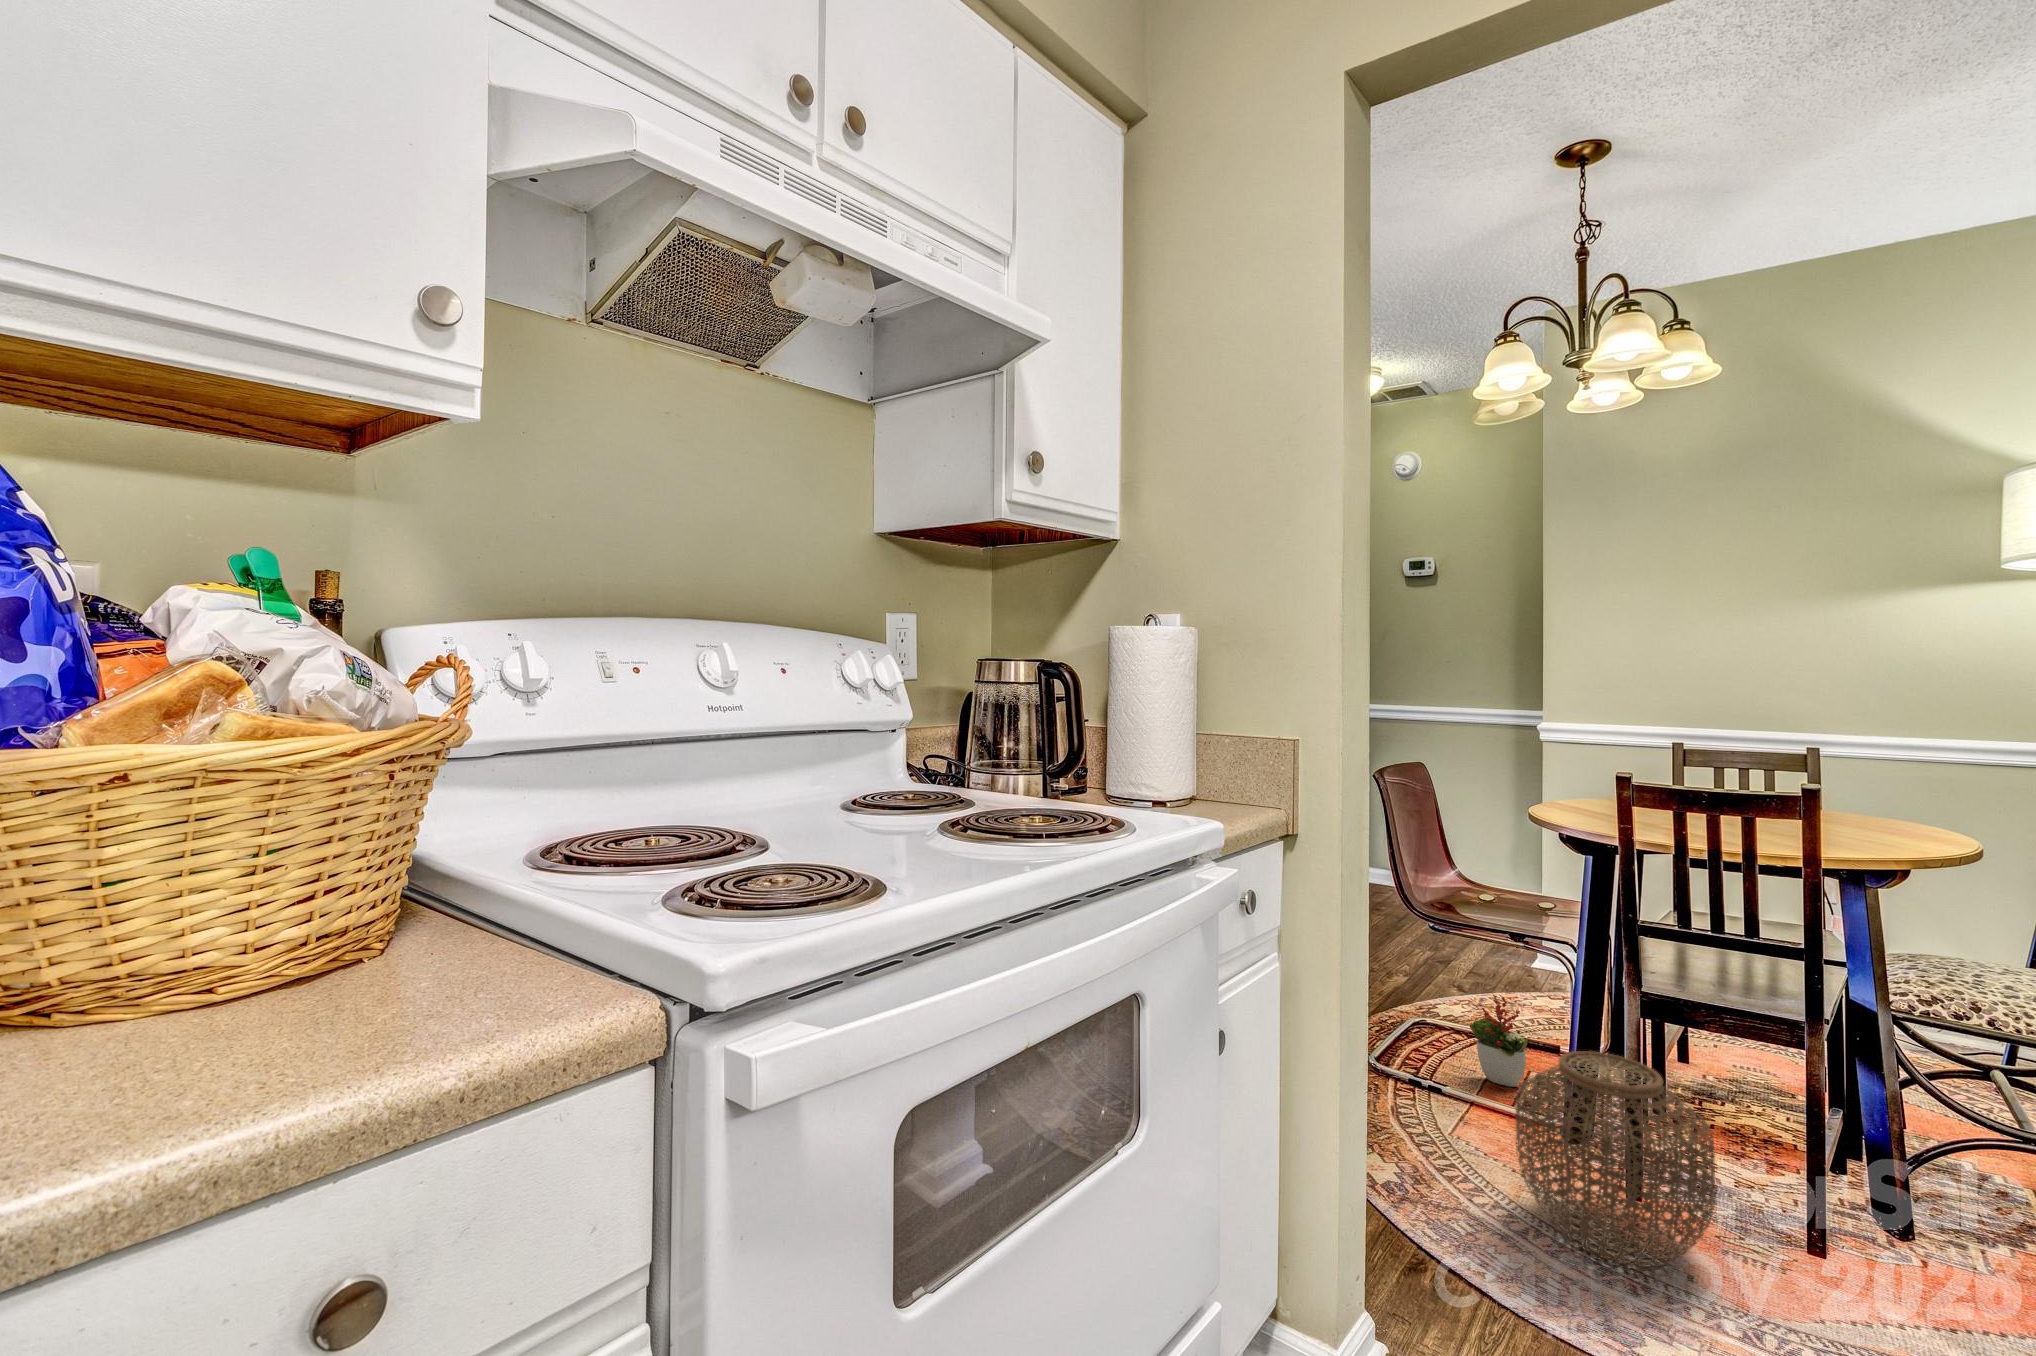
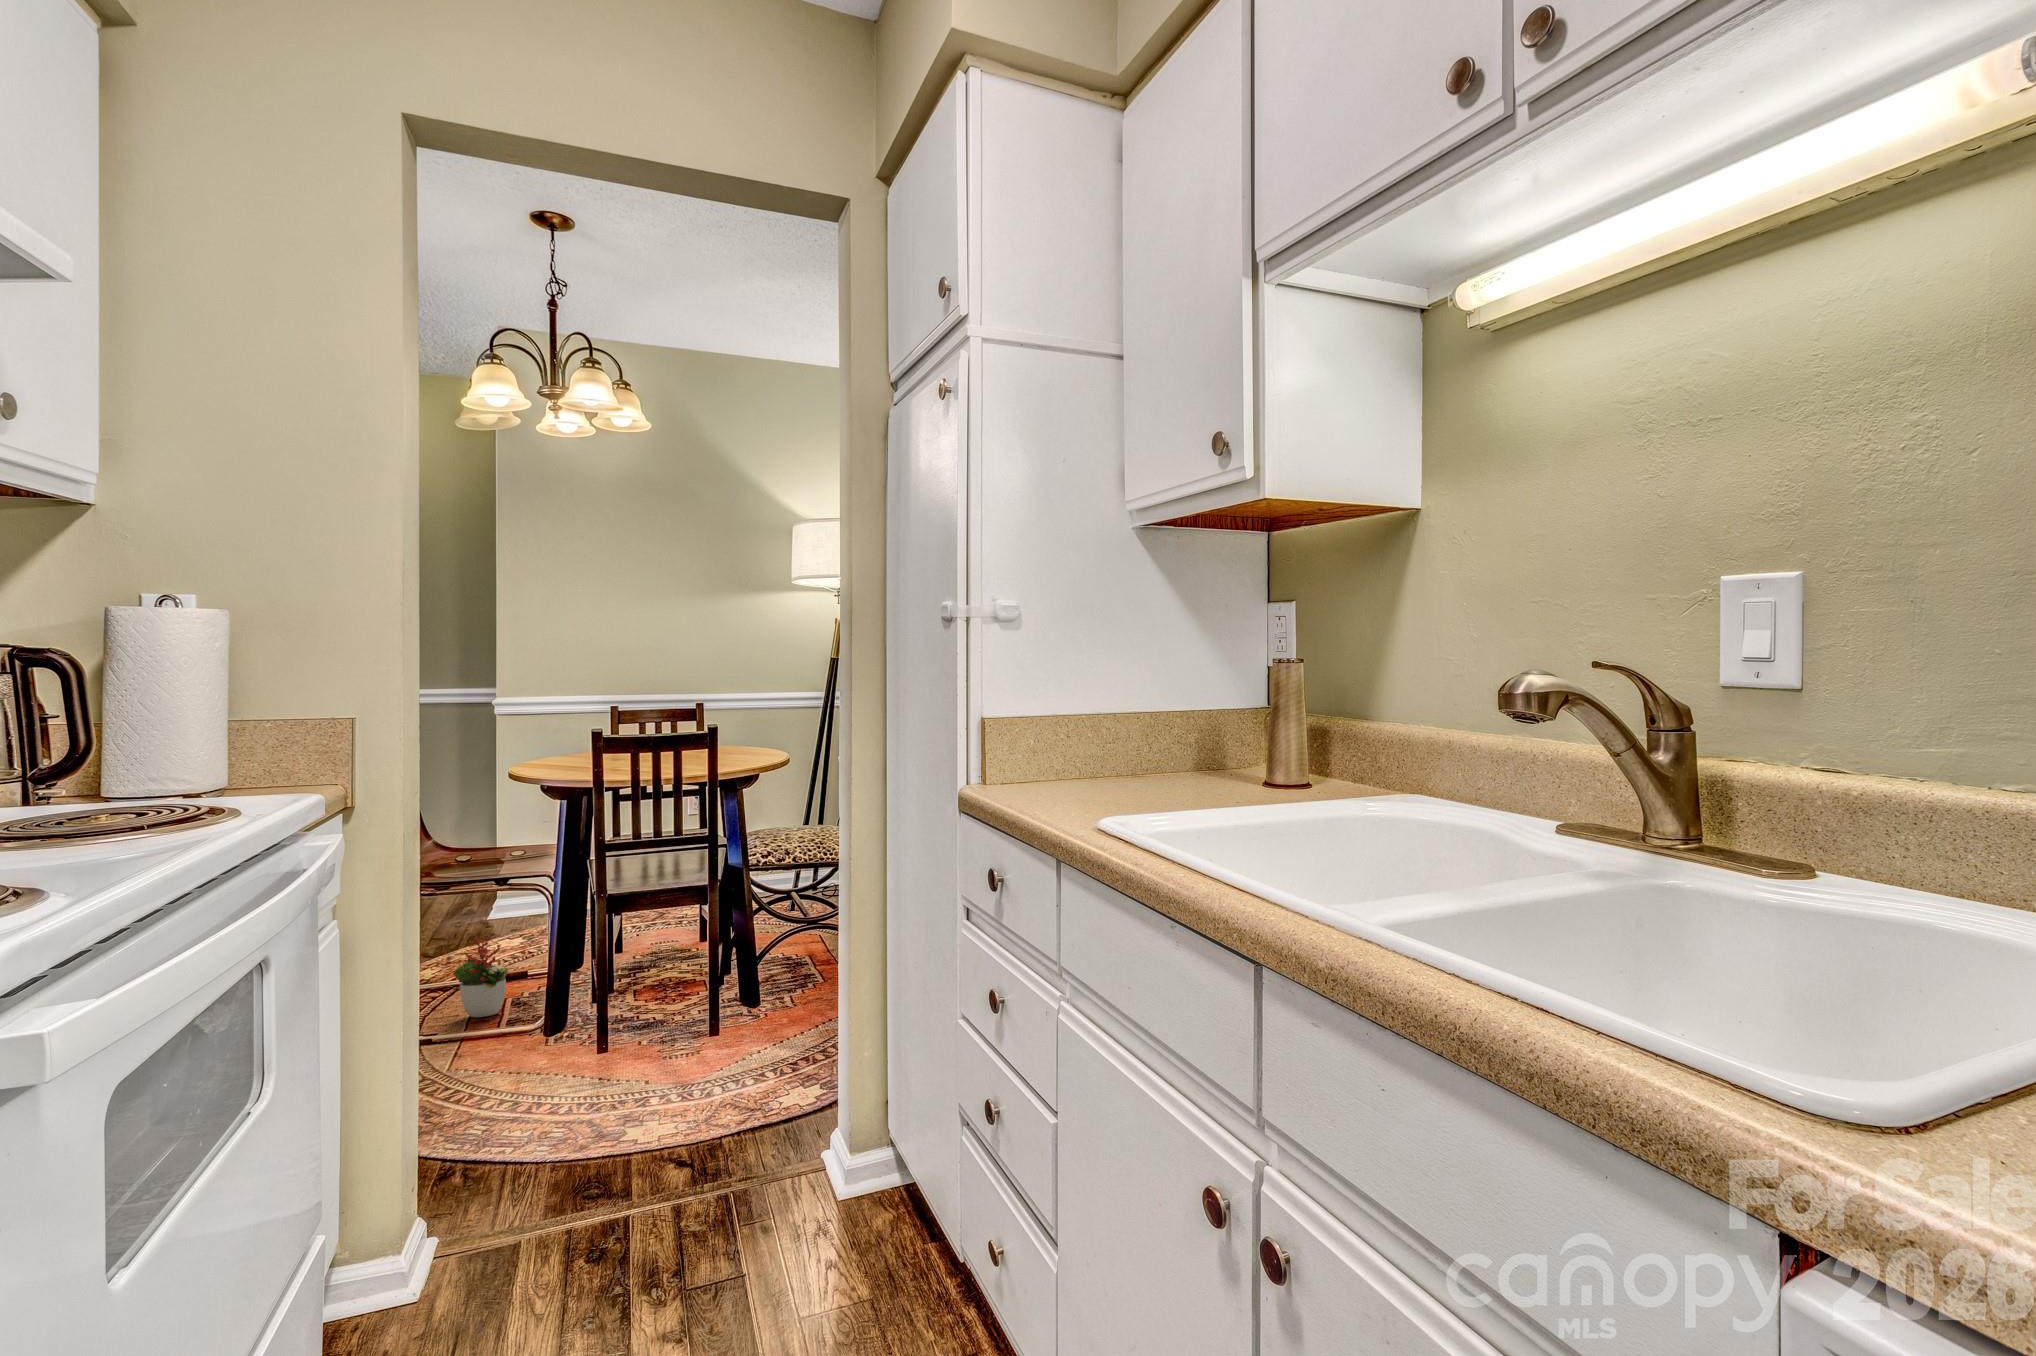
woven basket: present [1516,1051,1715,1267] -> none [520,942,662,1099]

